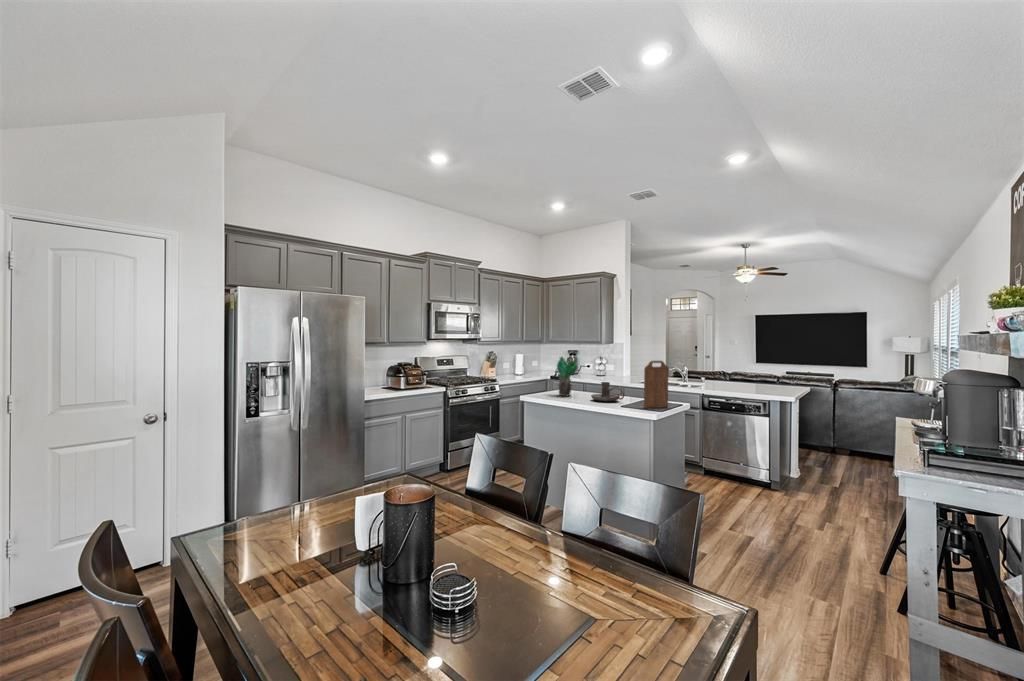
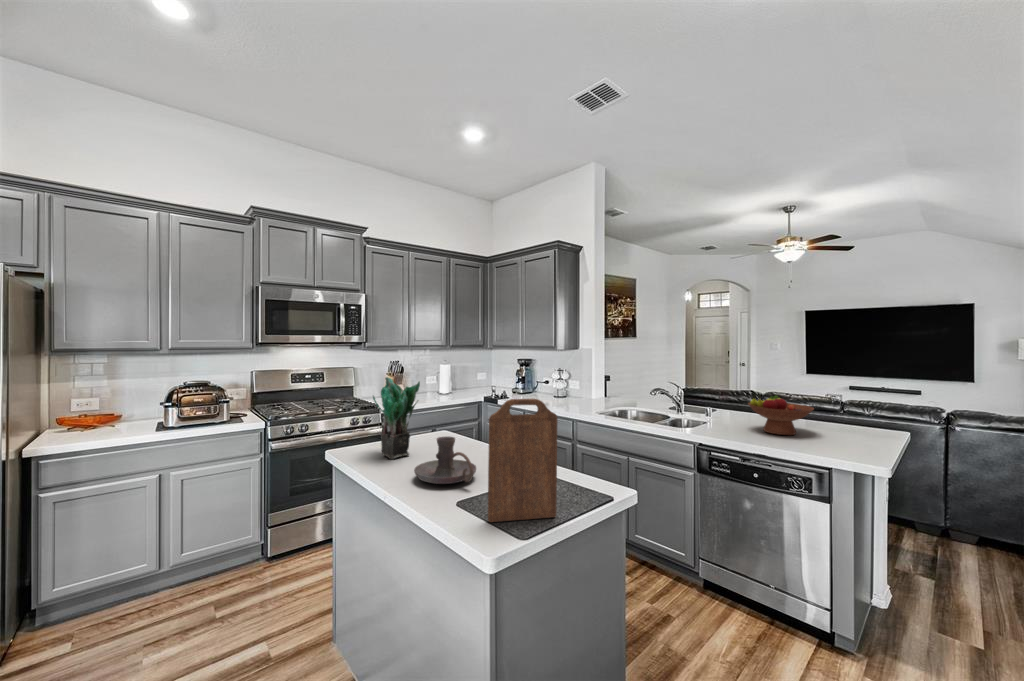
fruit bowl: none [728,367,762,388] -> present [748,395,814,435]

